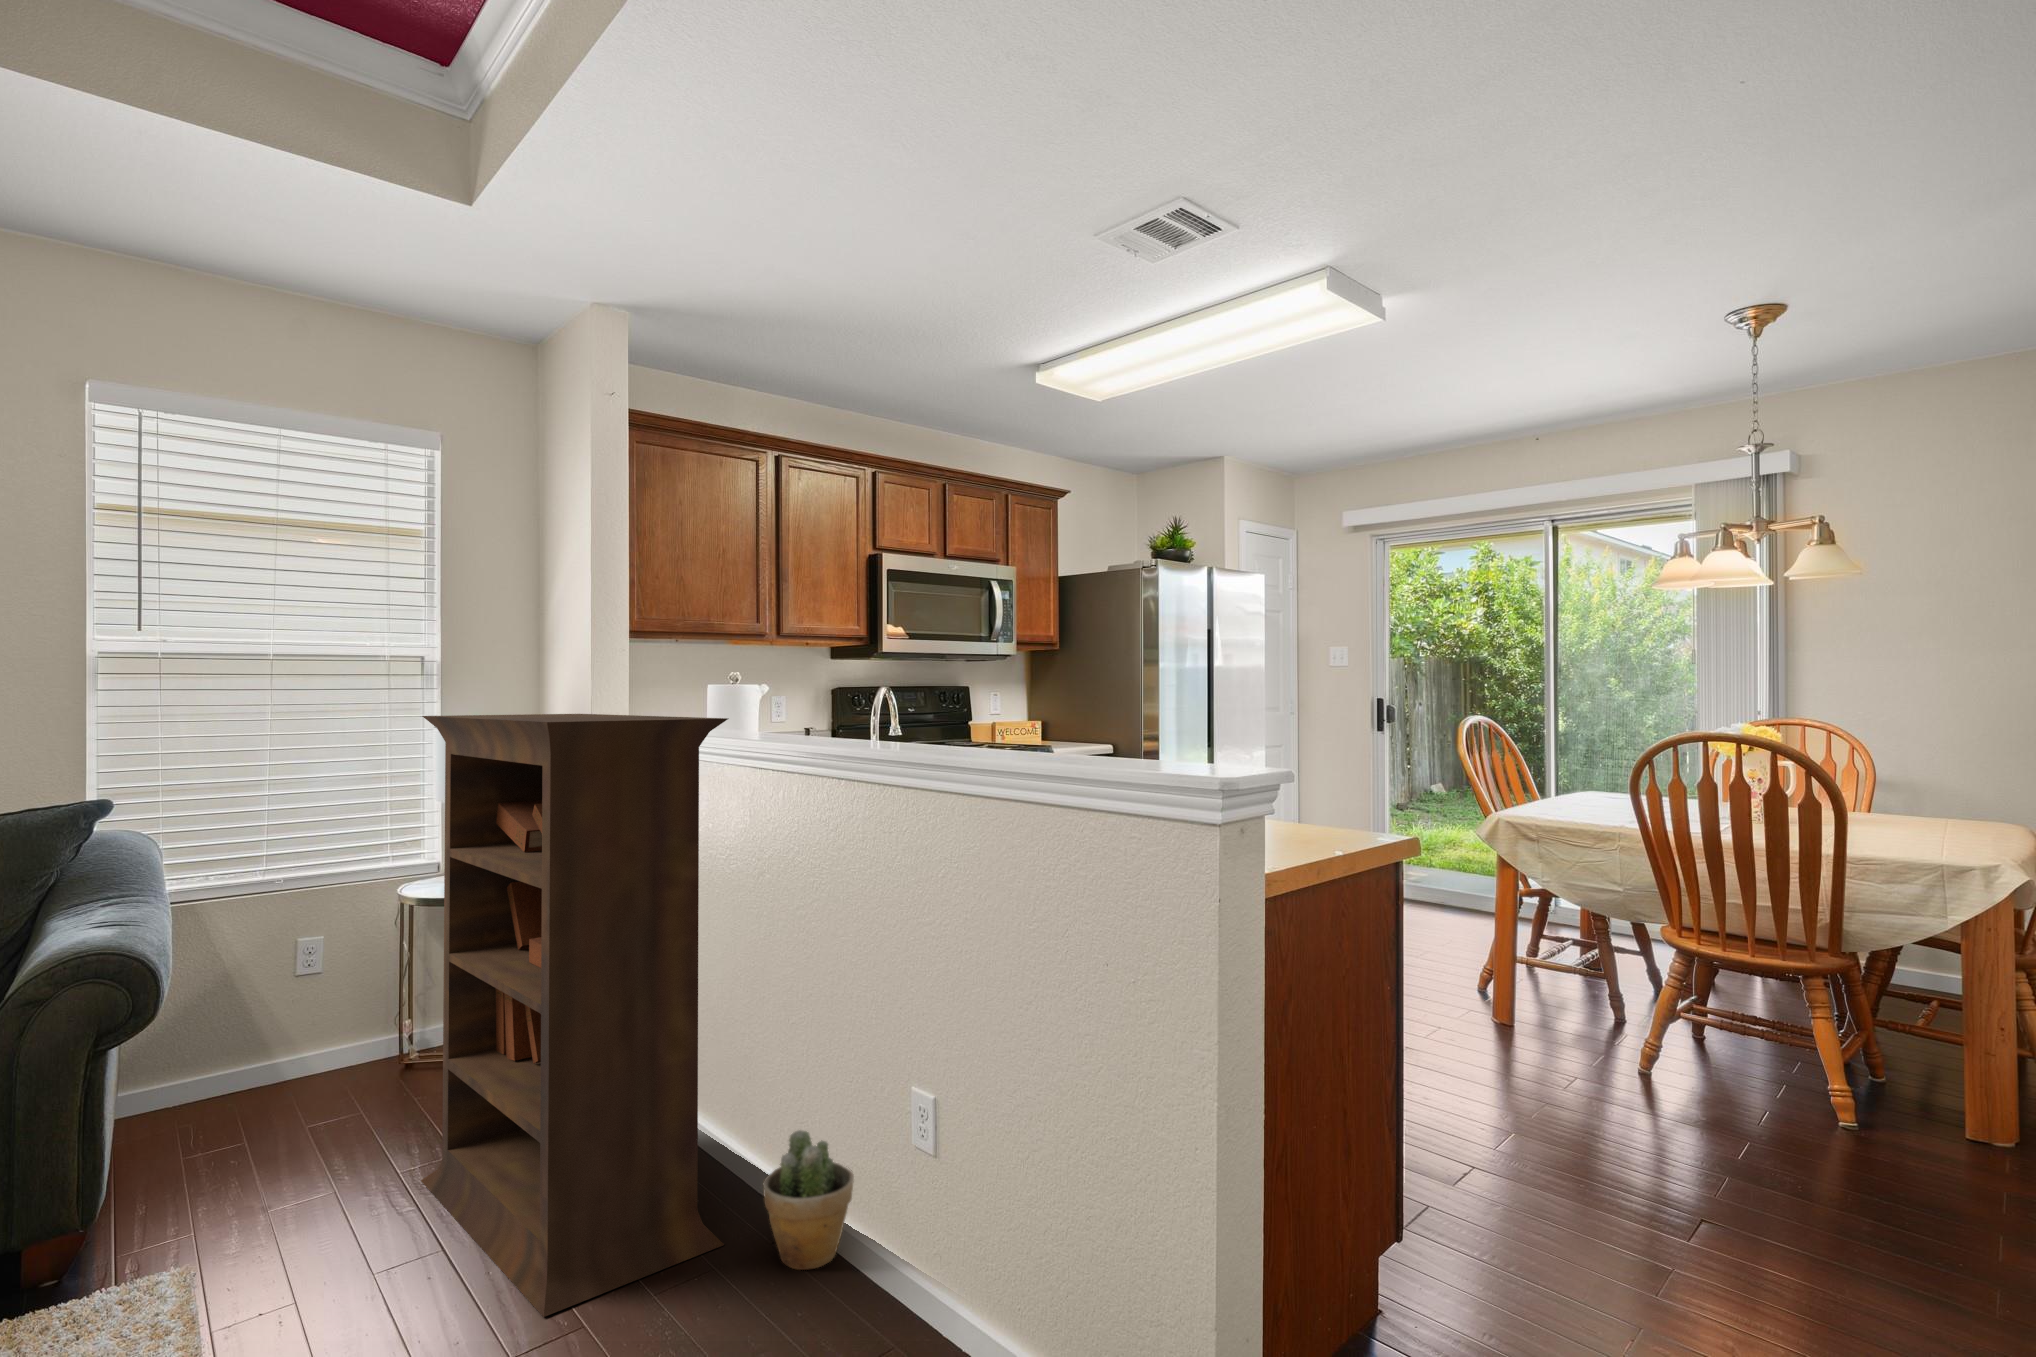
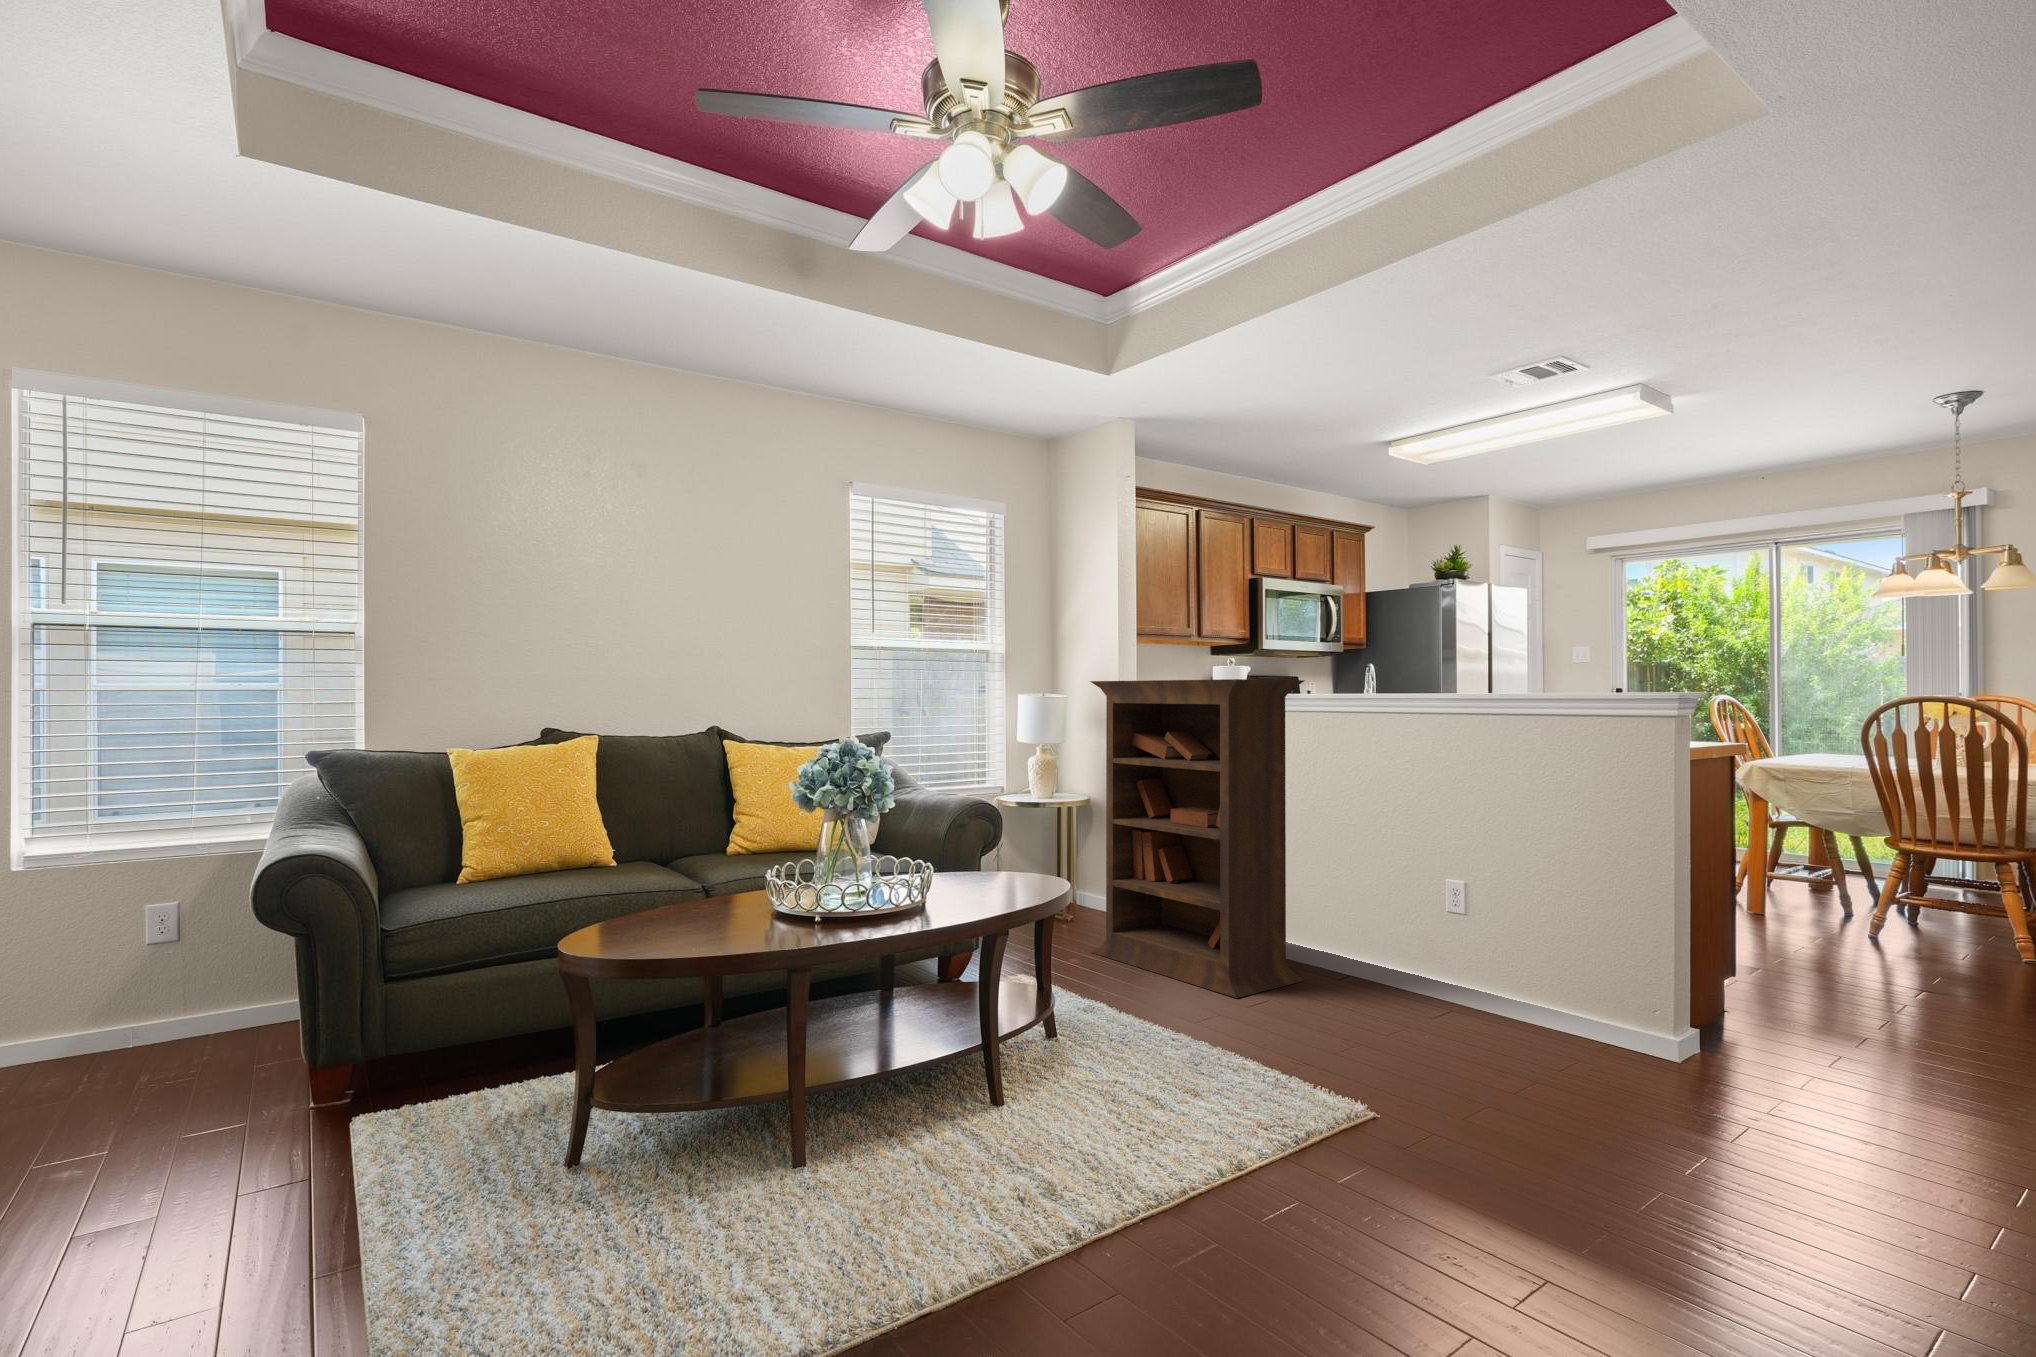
potted plant: present [763,1130,854,1270] -> none [1332,916,1386,990]

